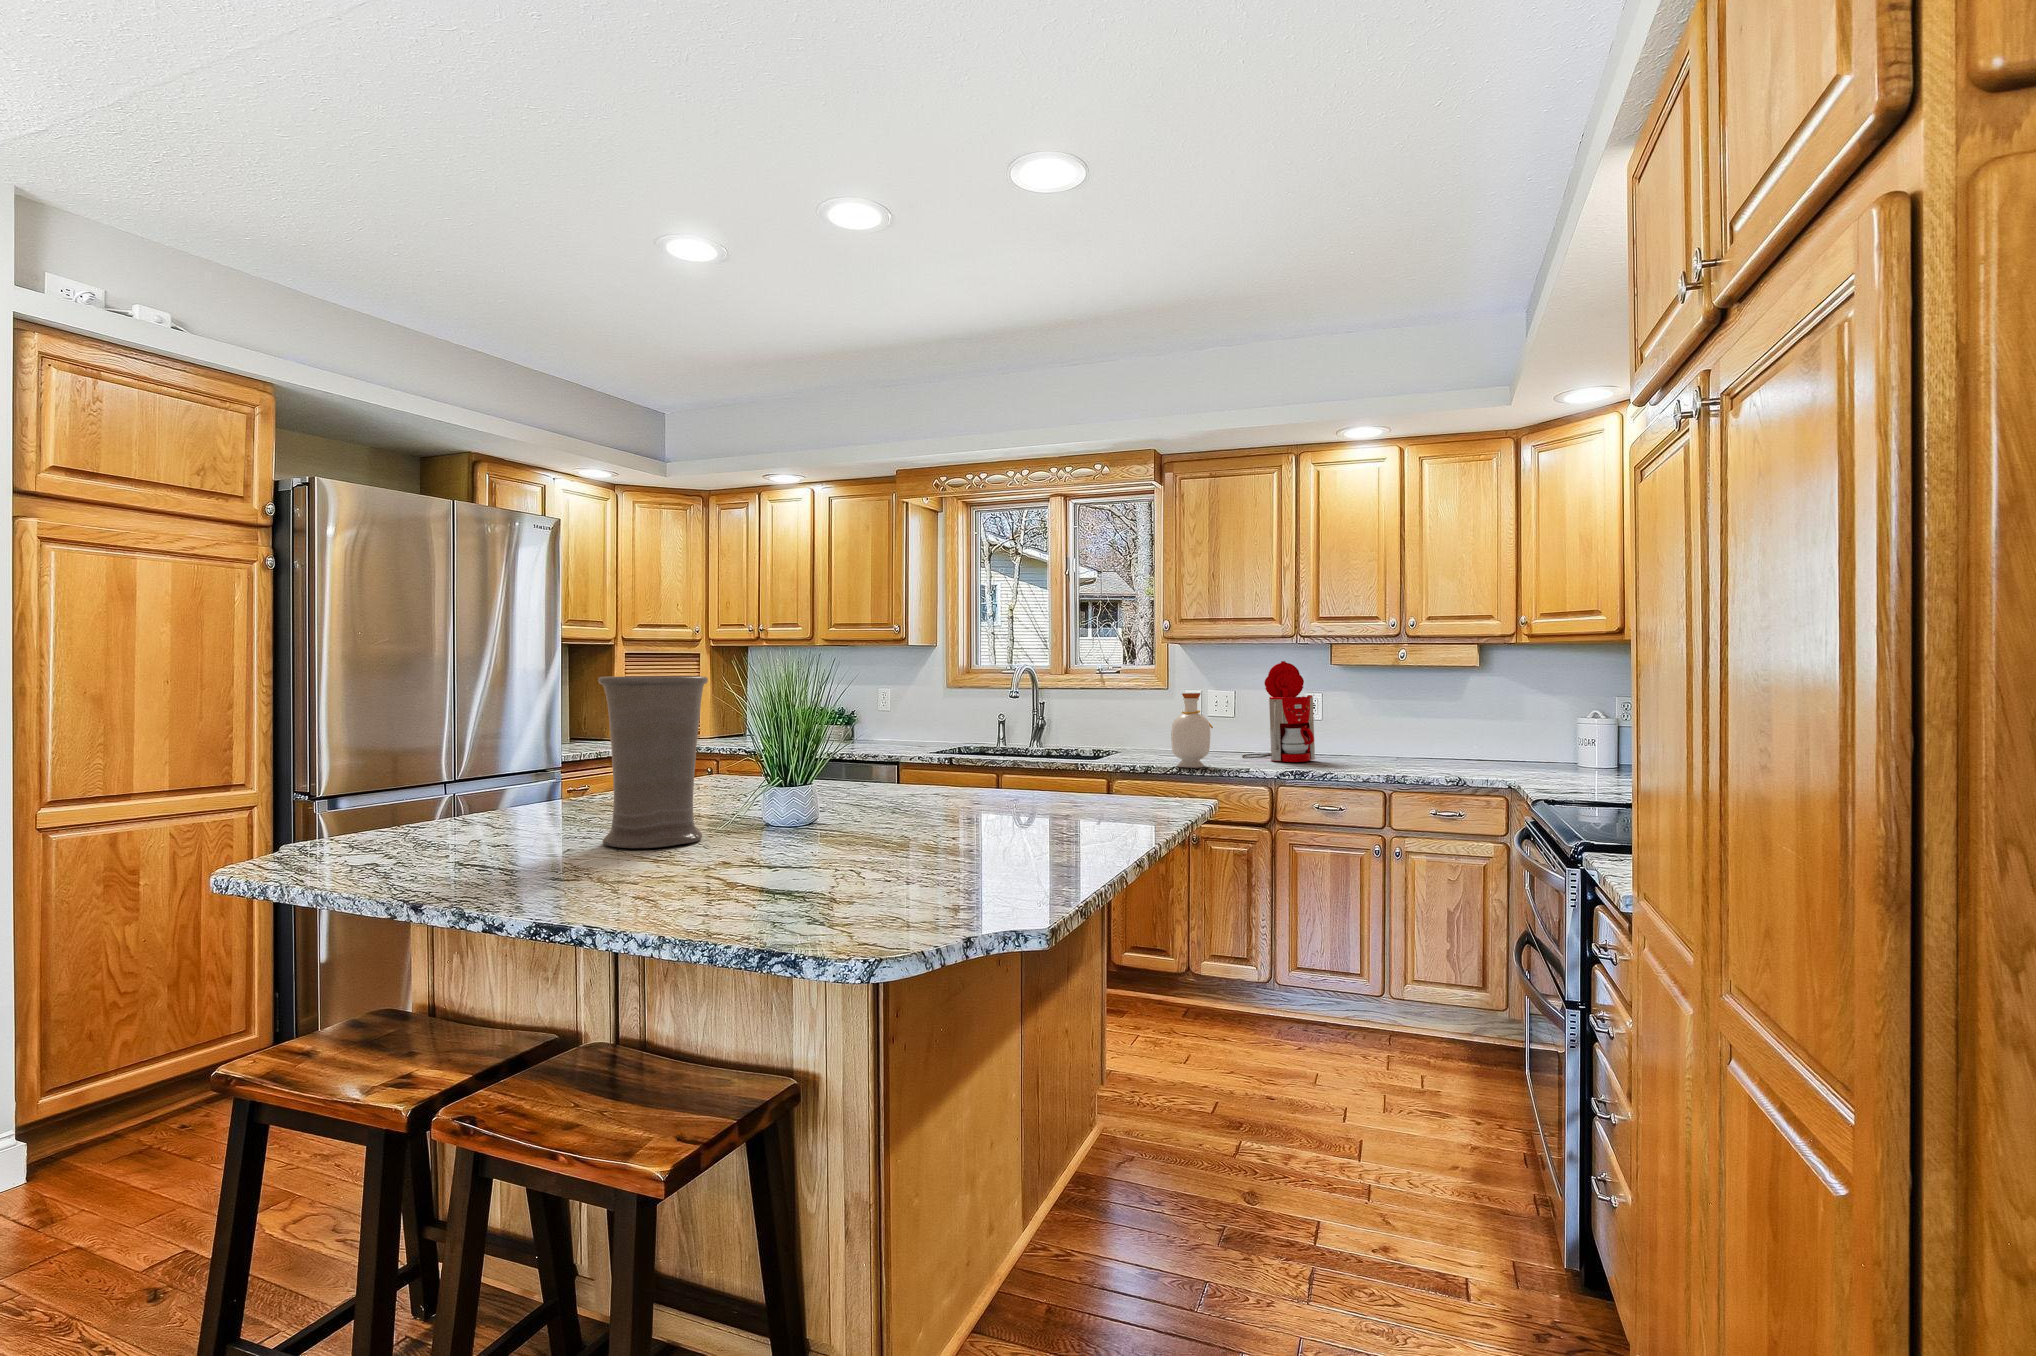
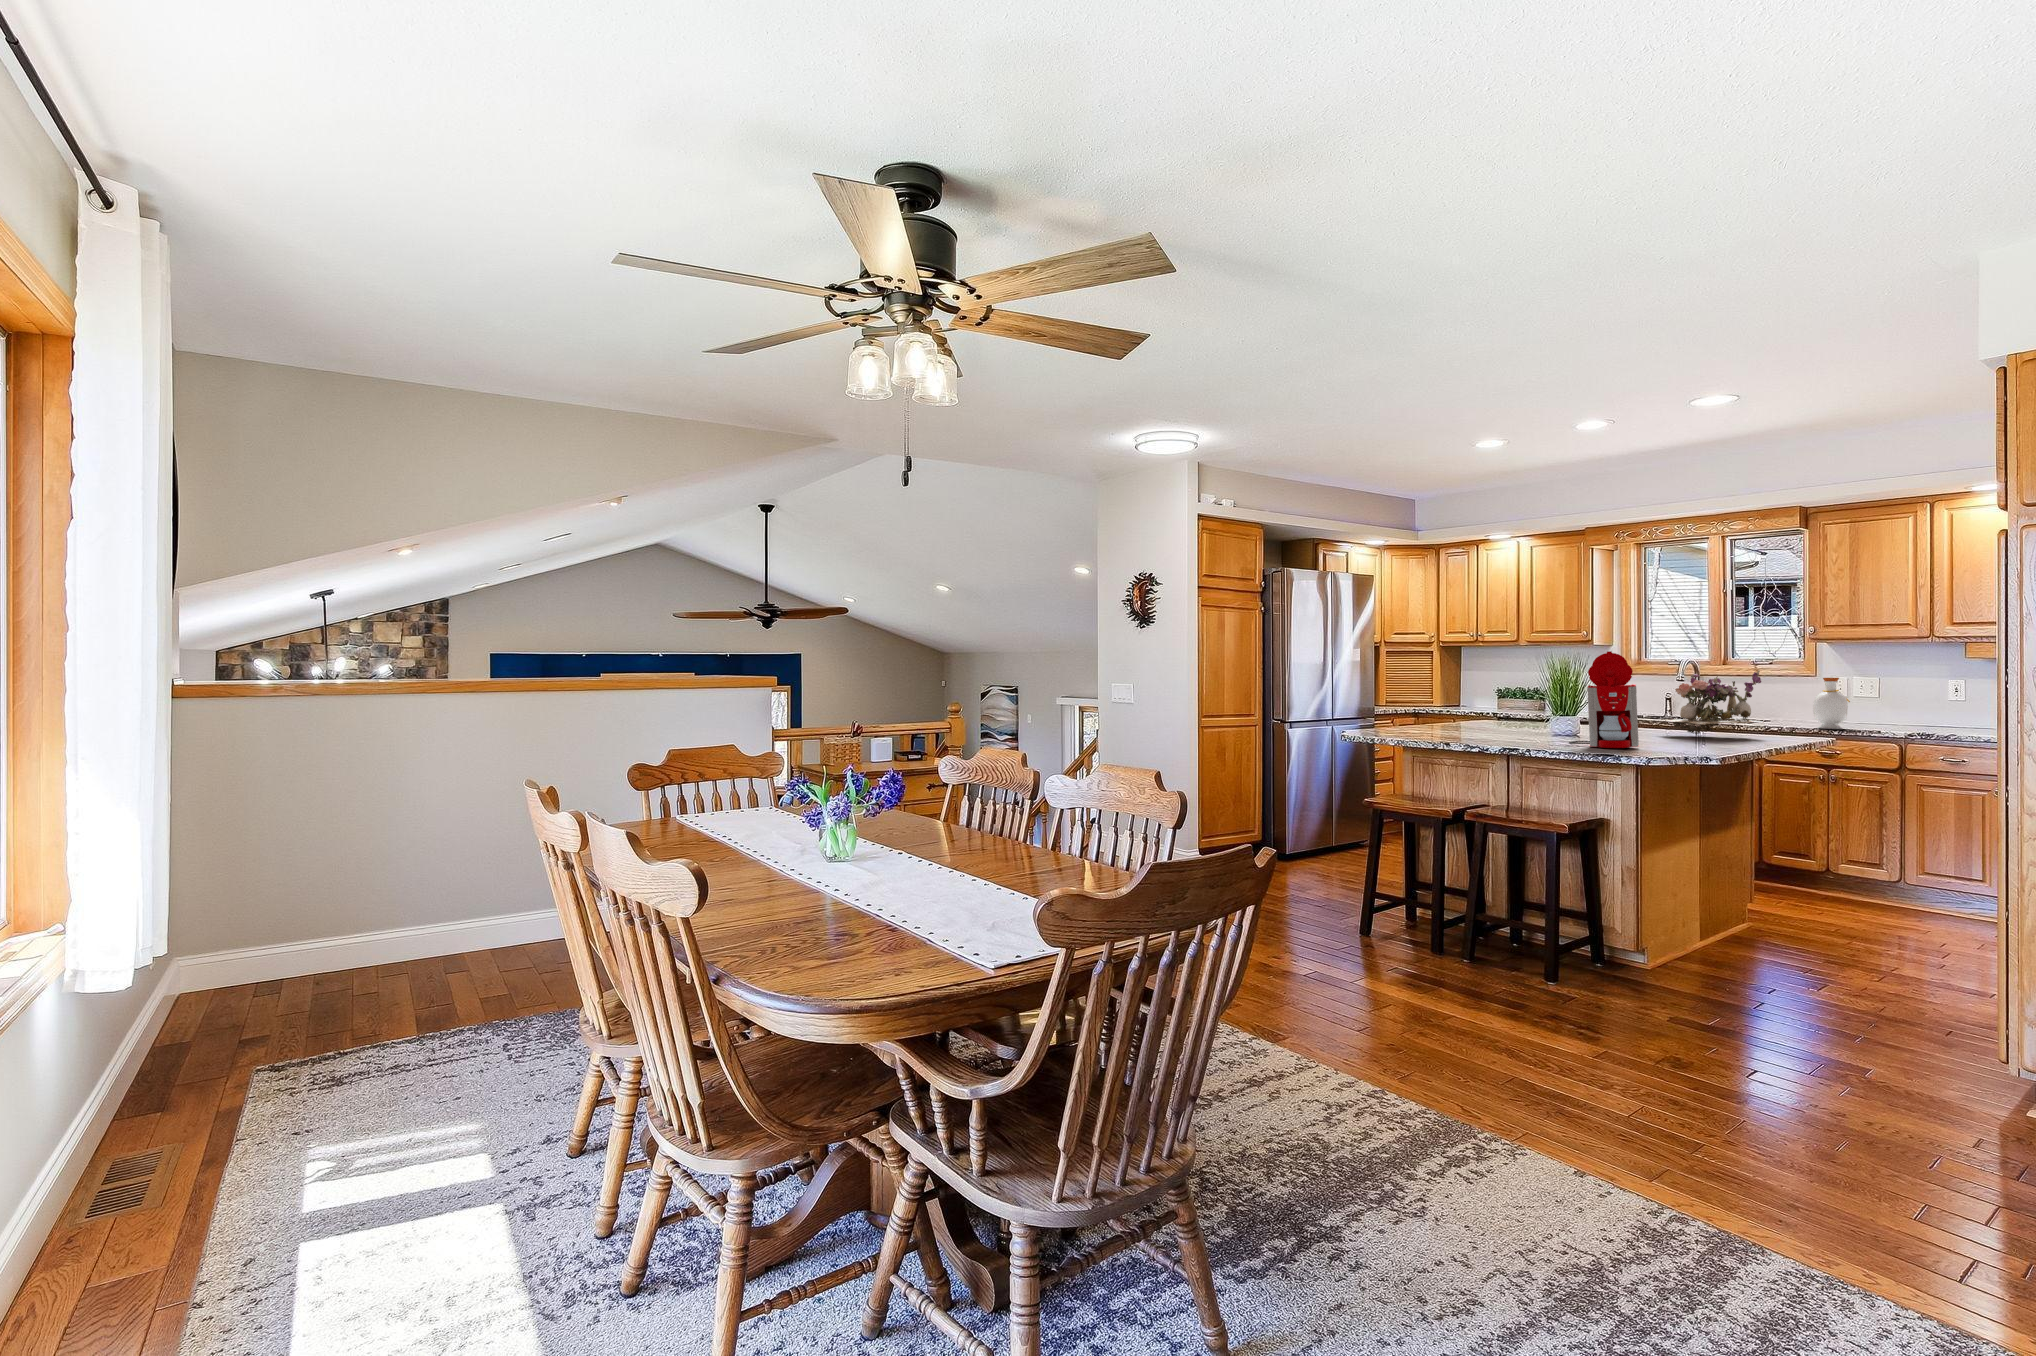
coffee maker: present [1242,661,1315,762] -> present [1569,651,1639,748]
vase: present [598,676,708,848] -> none [1483,662,1533,735]
flower arrangement: none [957,690,1124,819] -> present [1662,670,1763,735]

